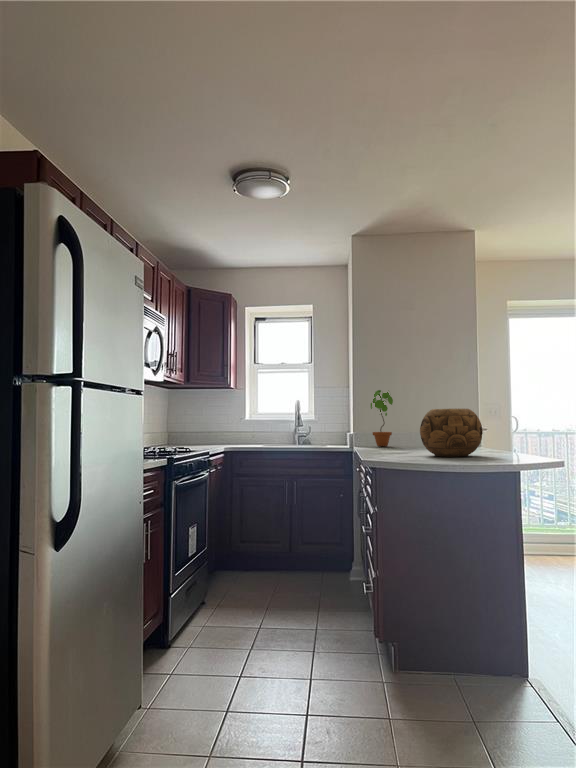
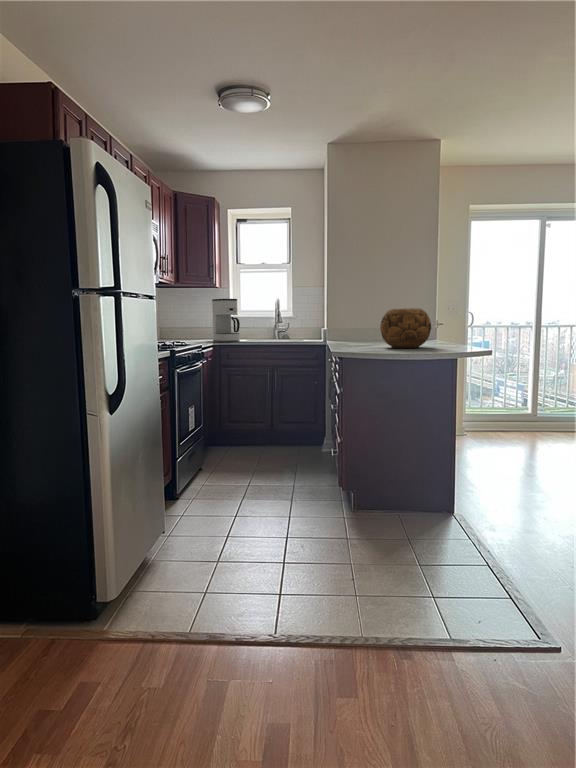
potted plant: present [371,390,393,446] -> none [341,290,362,340]
coffee maker: none [225,400,255,448] -> present [212,299,240,342]

